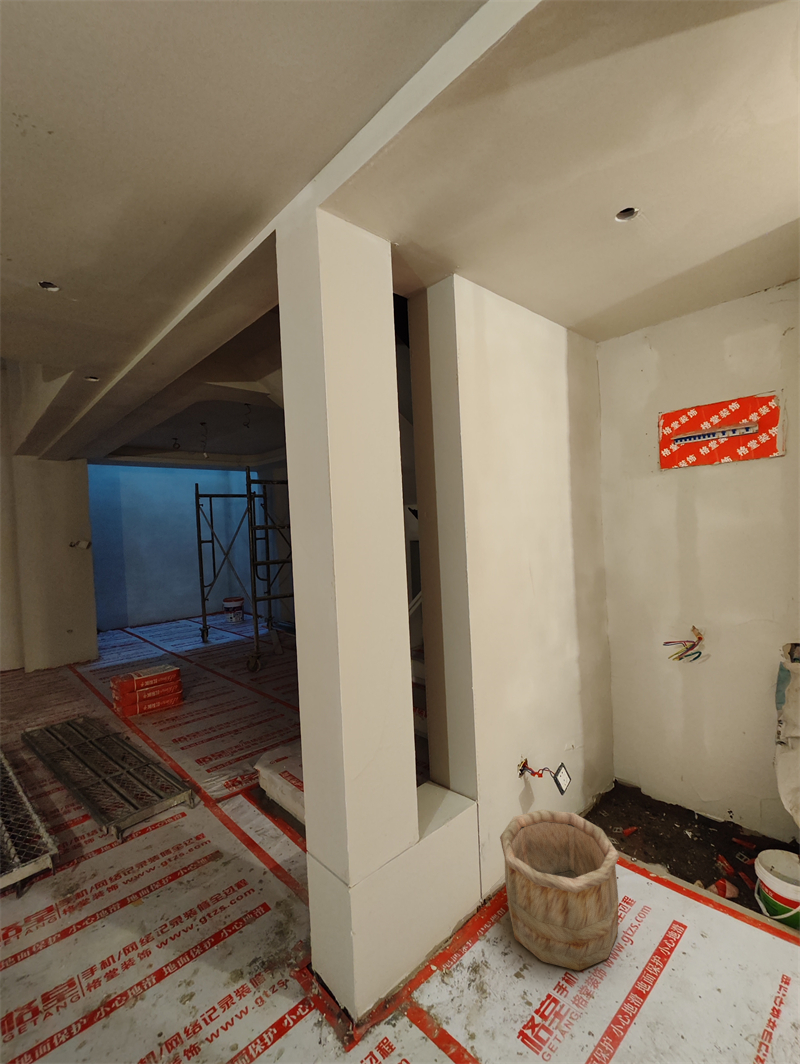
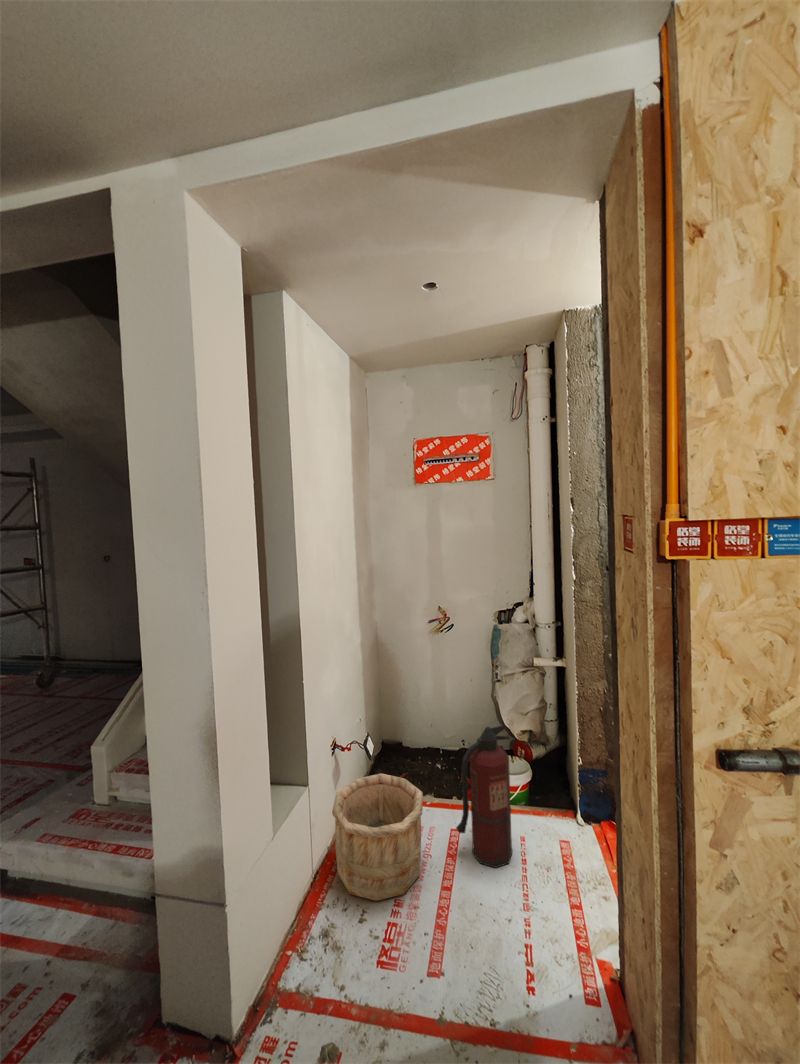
fire extinguisher: none [671,793,768,1008] -> present [456,725,513,868]

